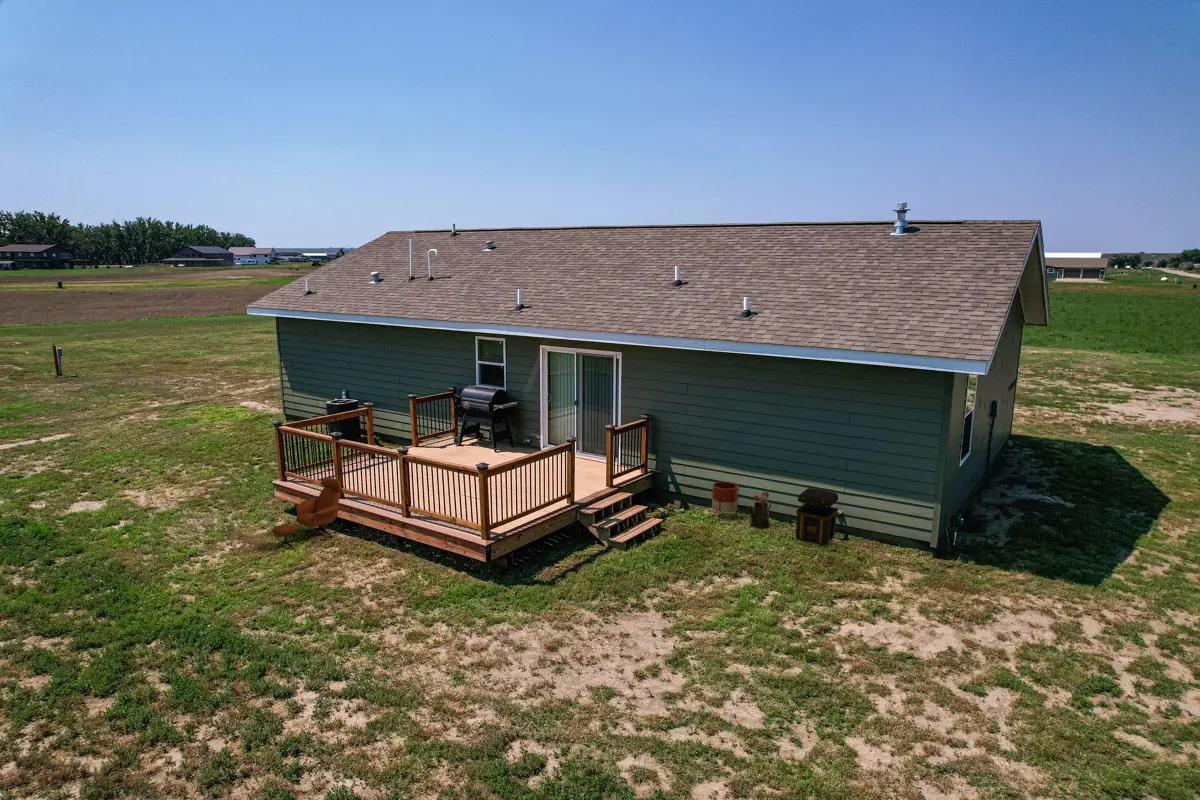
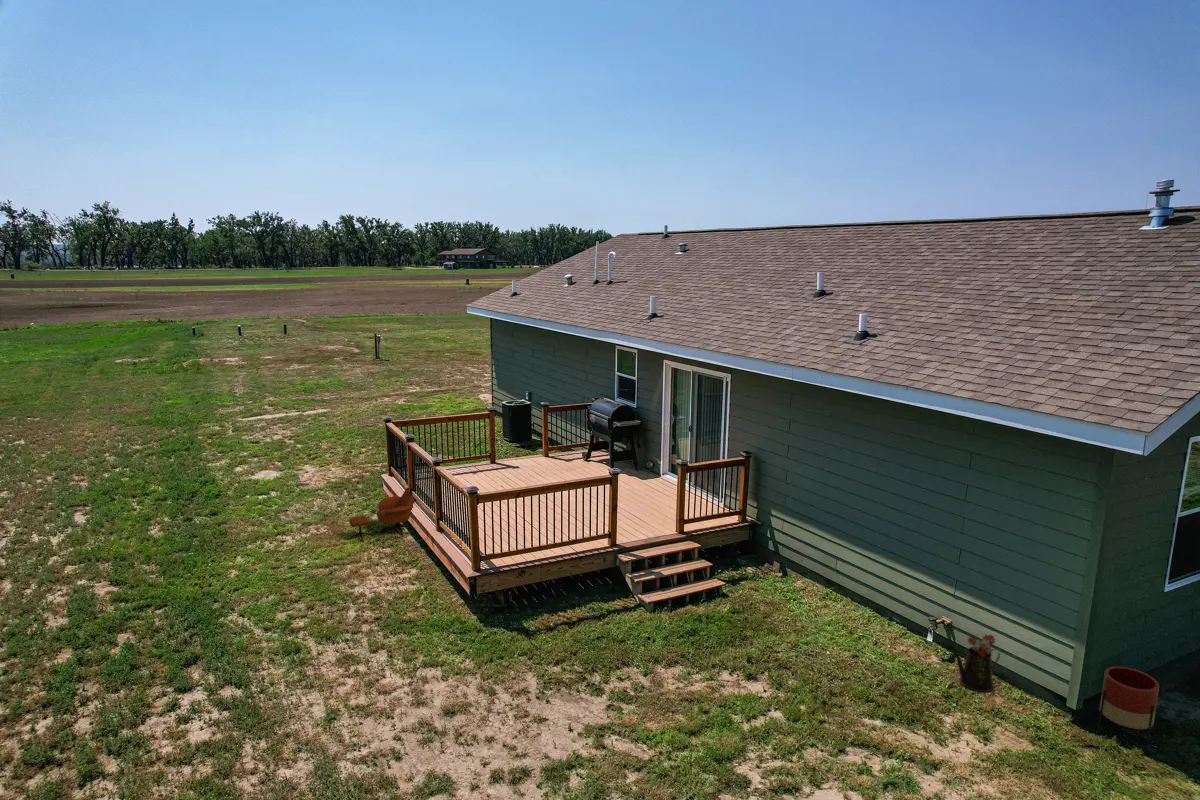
planter: present [712,482,738,520] -> present [1098,666,1159,747]
toolbox: present [796,488,838,545] -> none [878,580,945,662]
watering can: present [749,492,771,528] -> present [956,635,1000,692]

